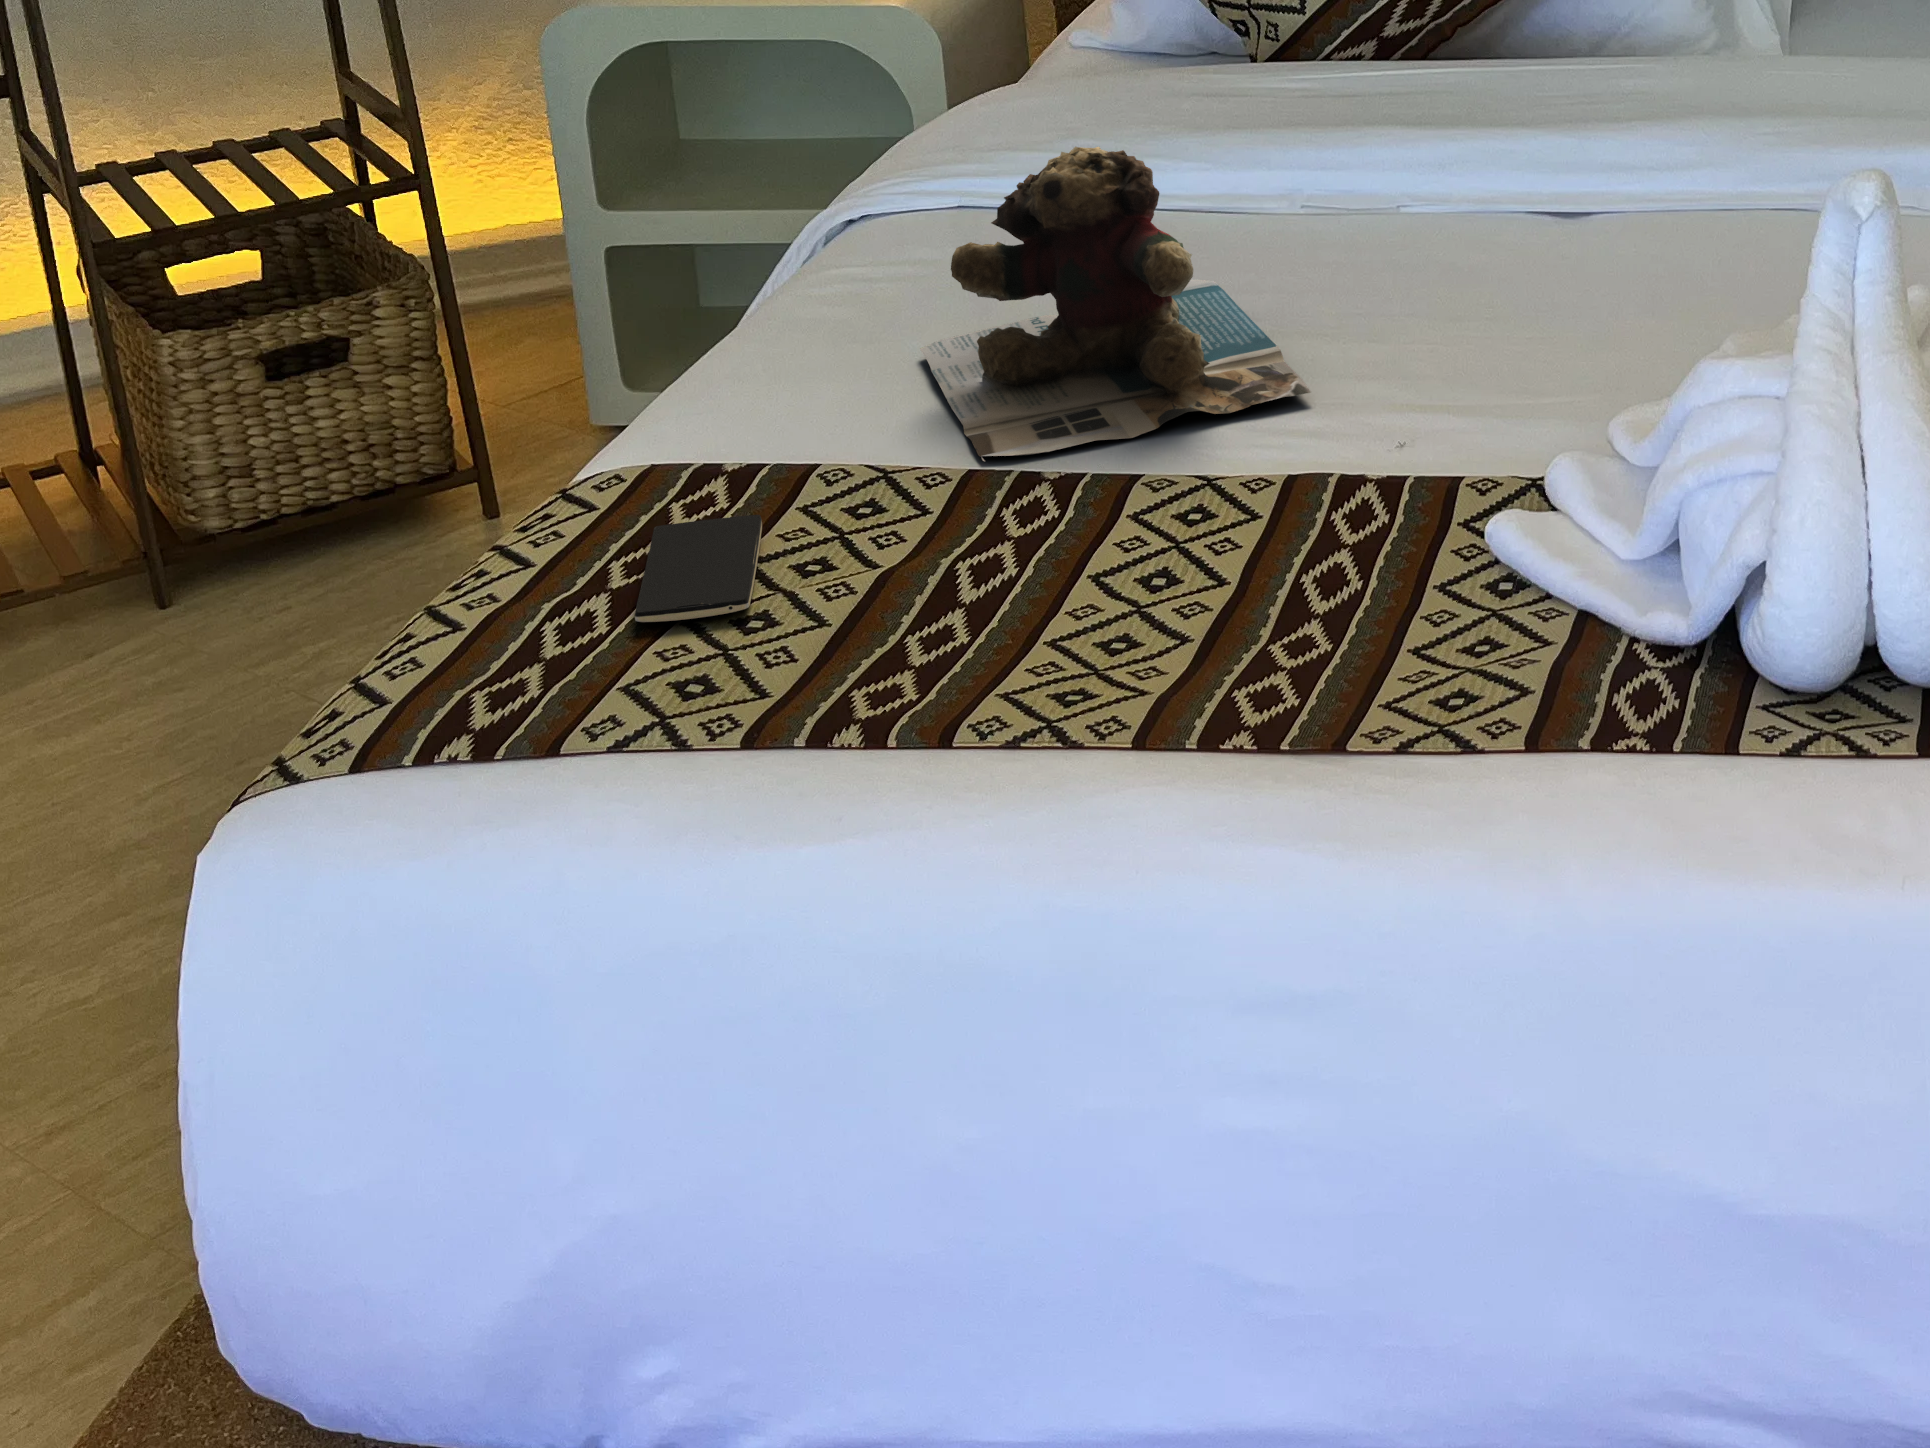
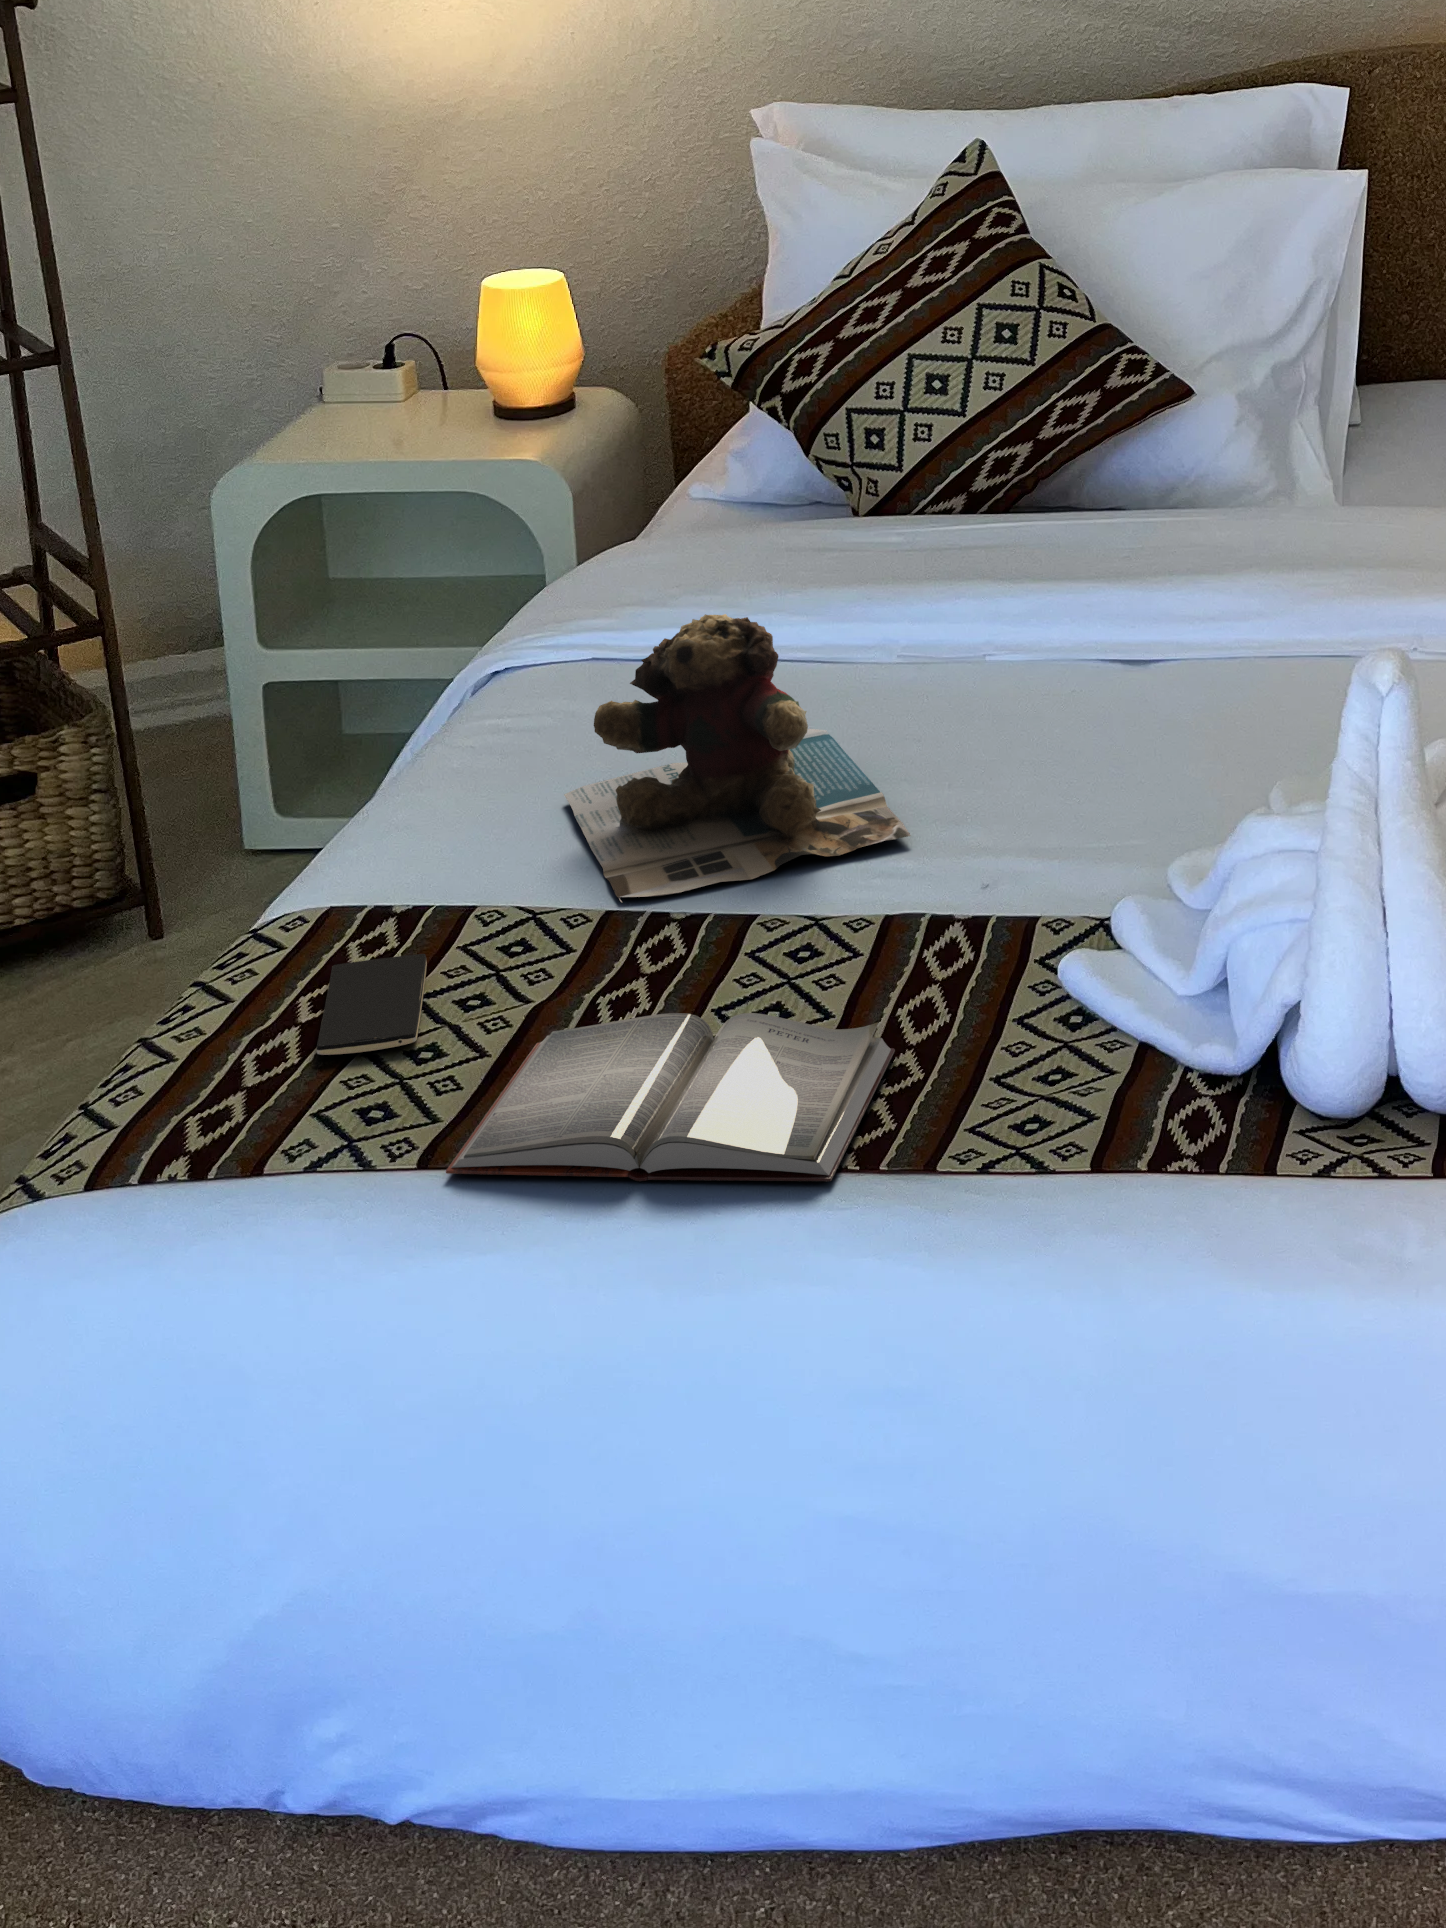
hardback book: none [781,577,1295,759] -> present [446,1013,895,1181]

